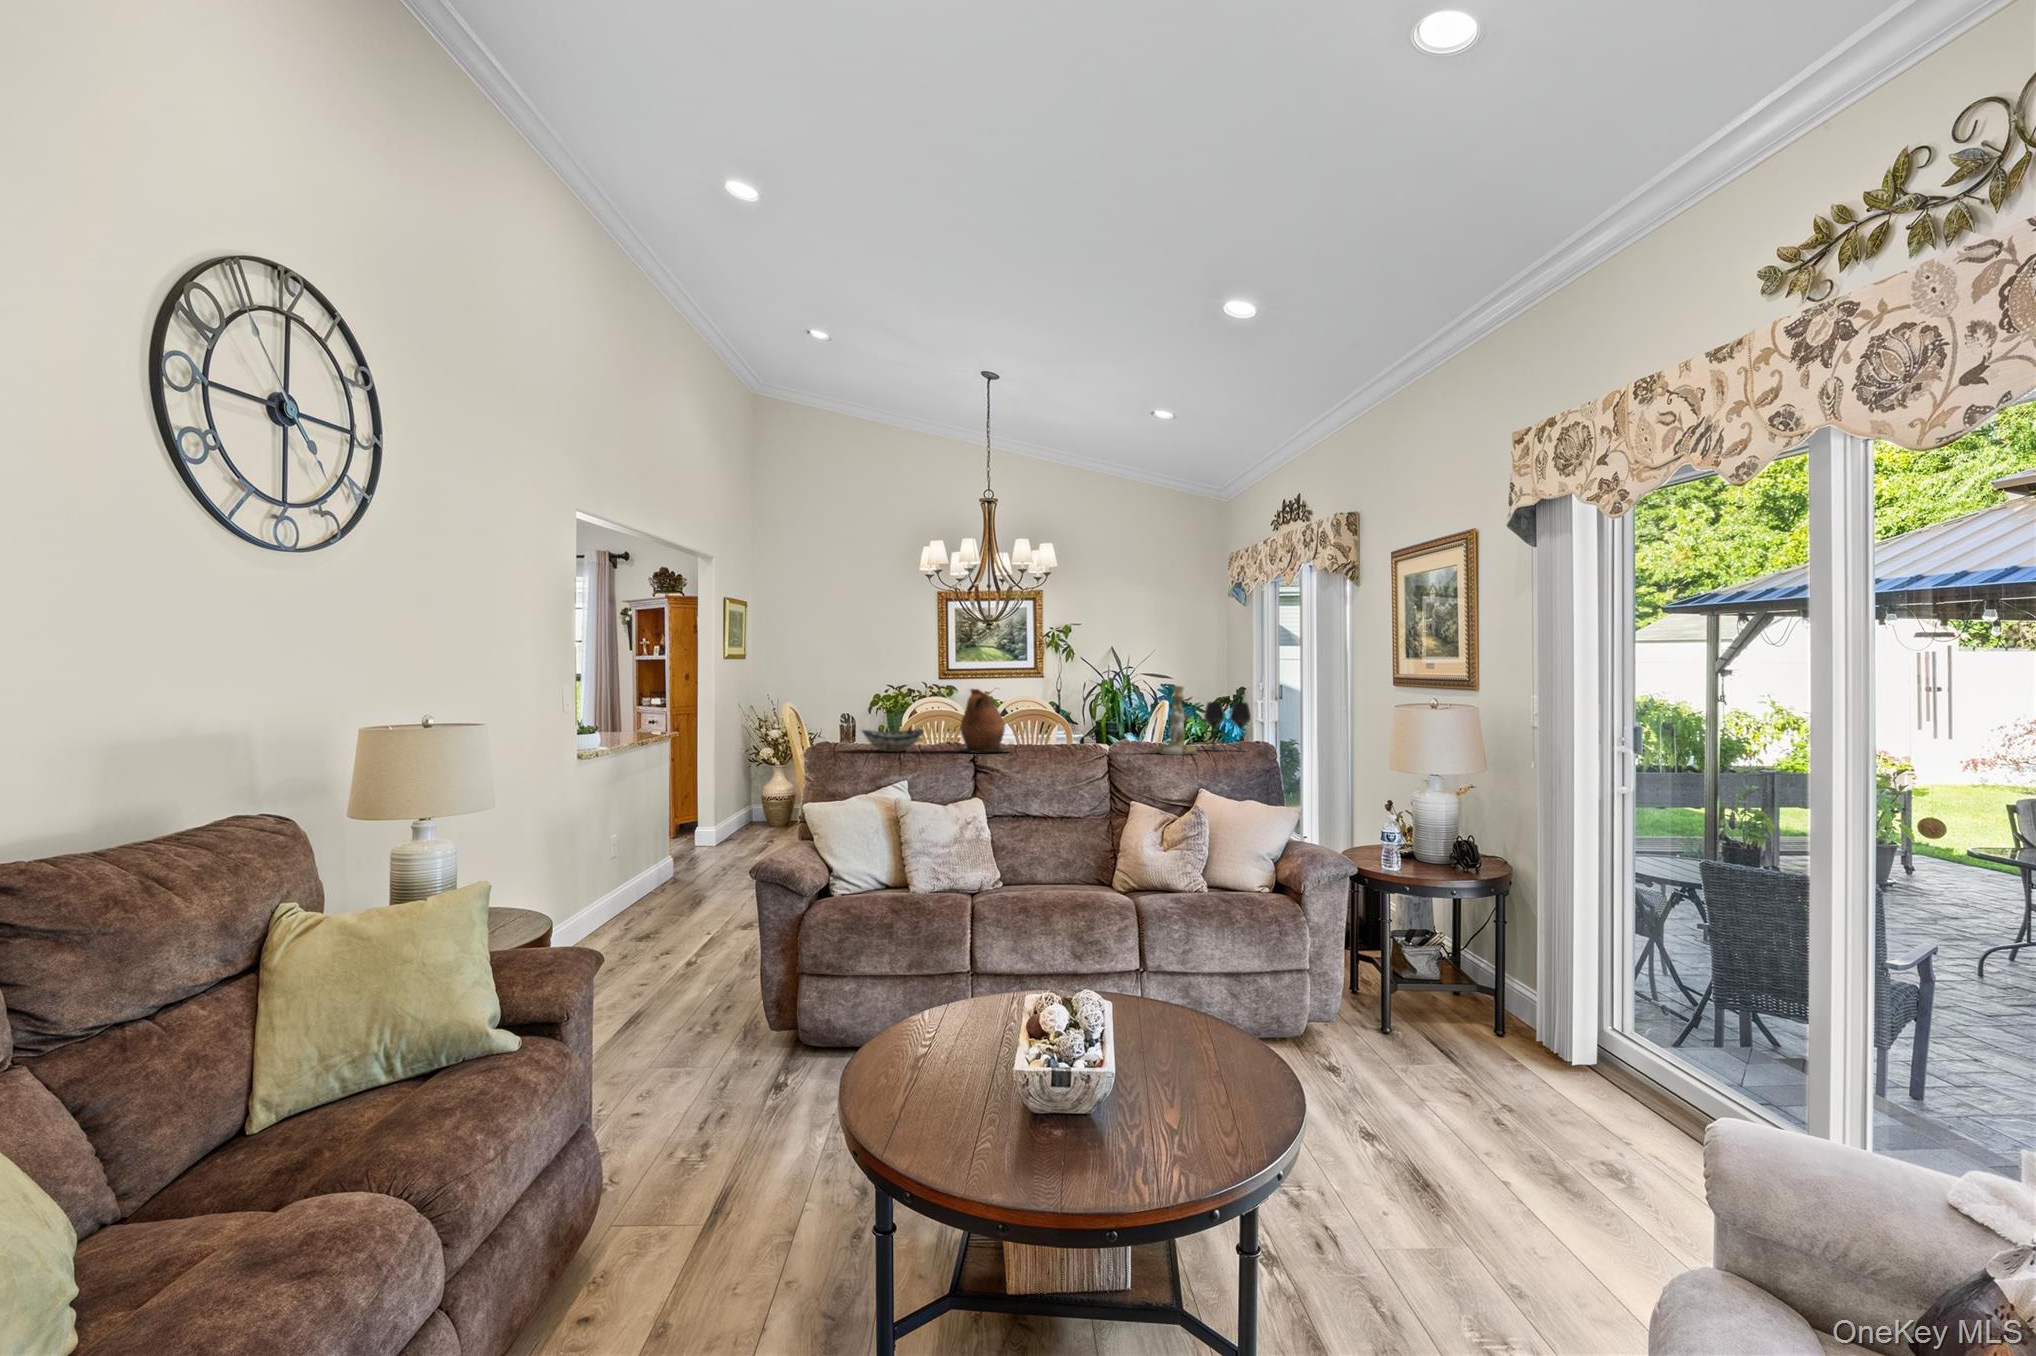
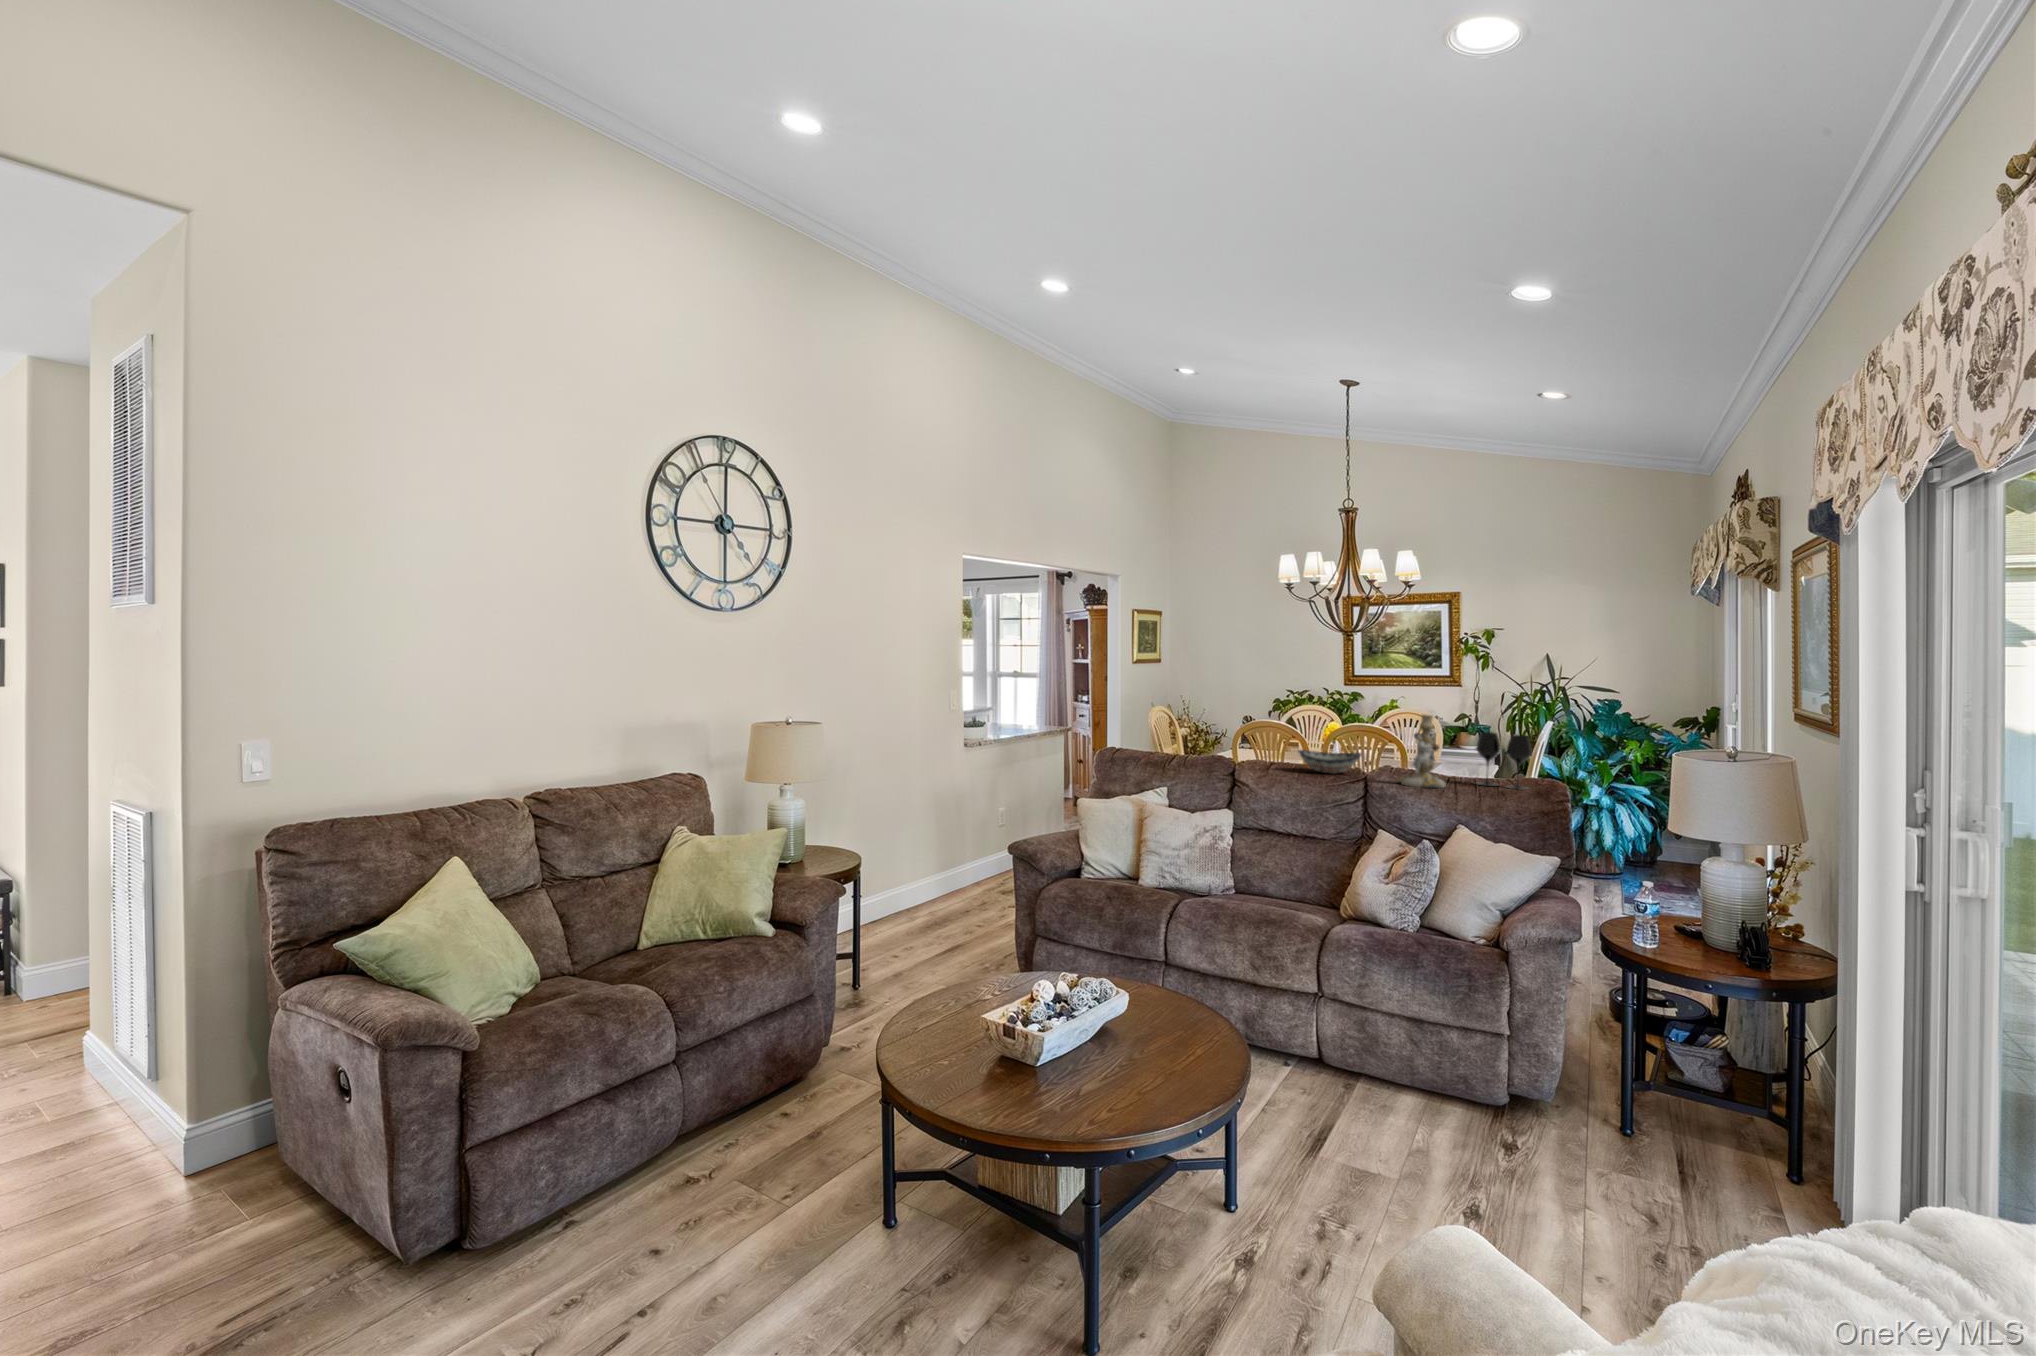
ceramic pitcher: present [957,689,1009,753] -> none [1208,708,1259,770]
decorative bowl: present [862,729,924,752] -> present [1298,750,1361,774]

